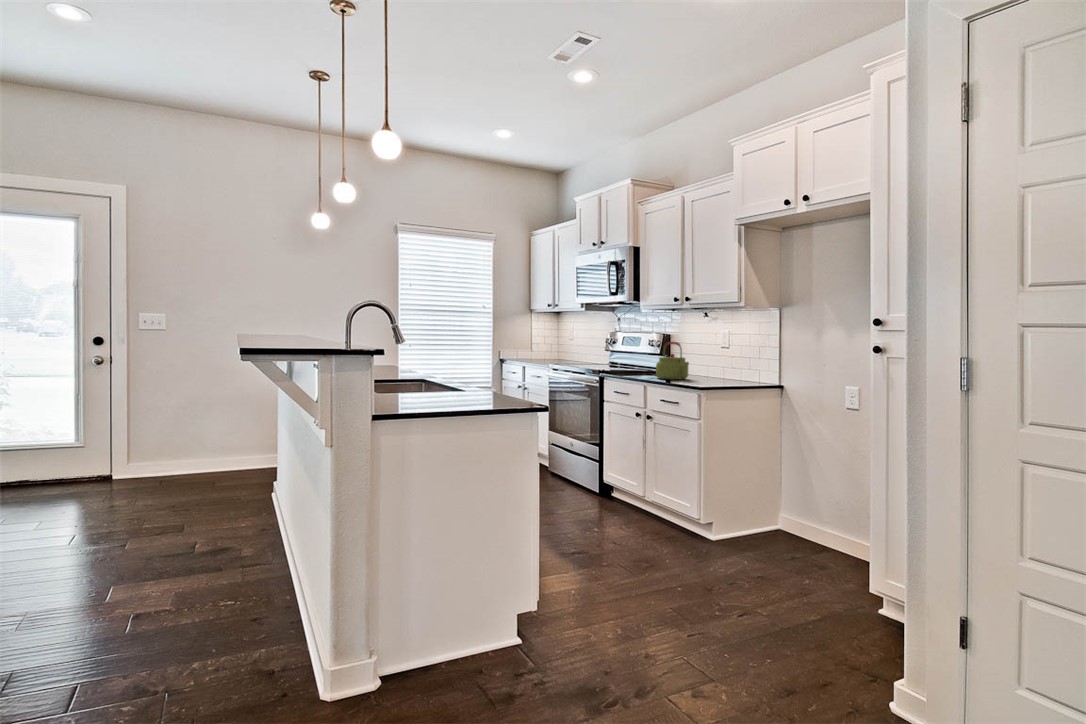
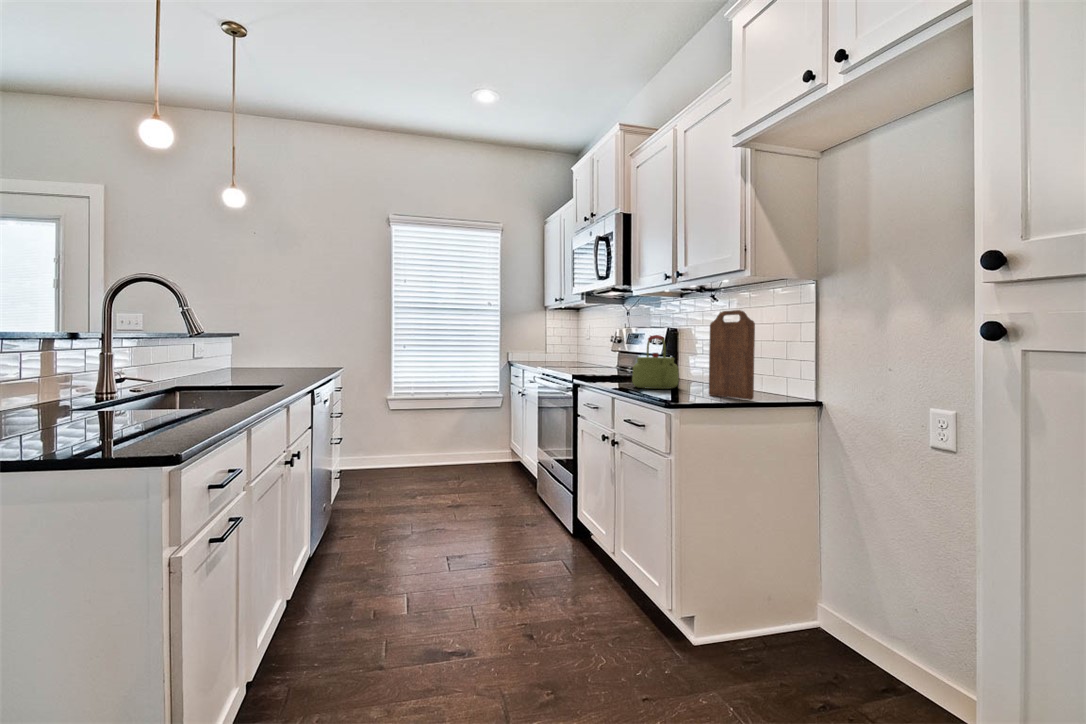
cutting board: none [715,328,747,385] -> present [709,310,755,400]

